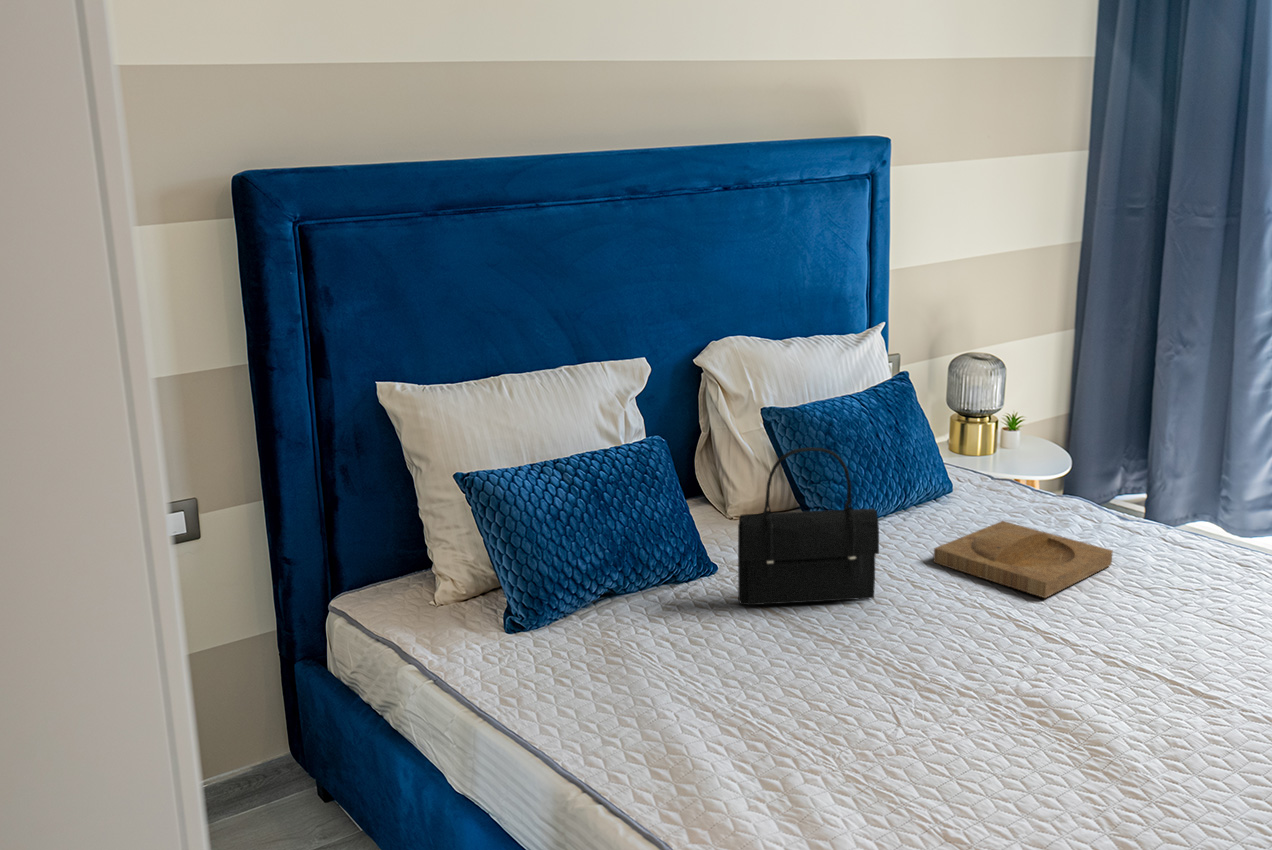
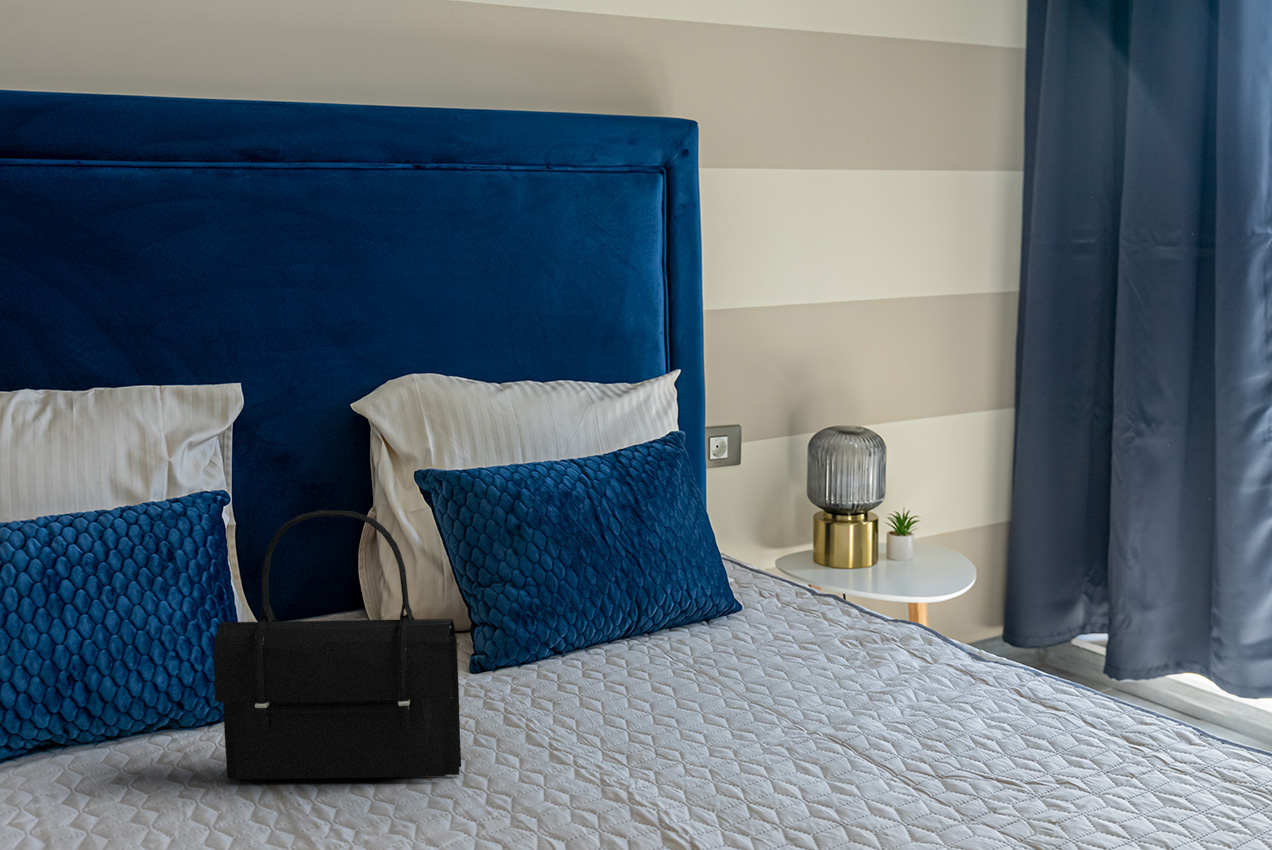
tray: present [934,521,1113,598] -> none [616,653,904,788]

